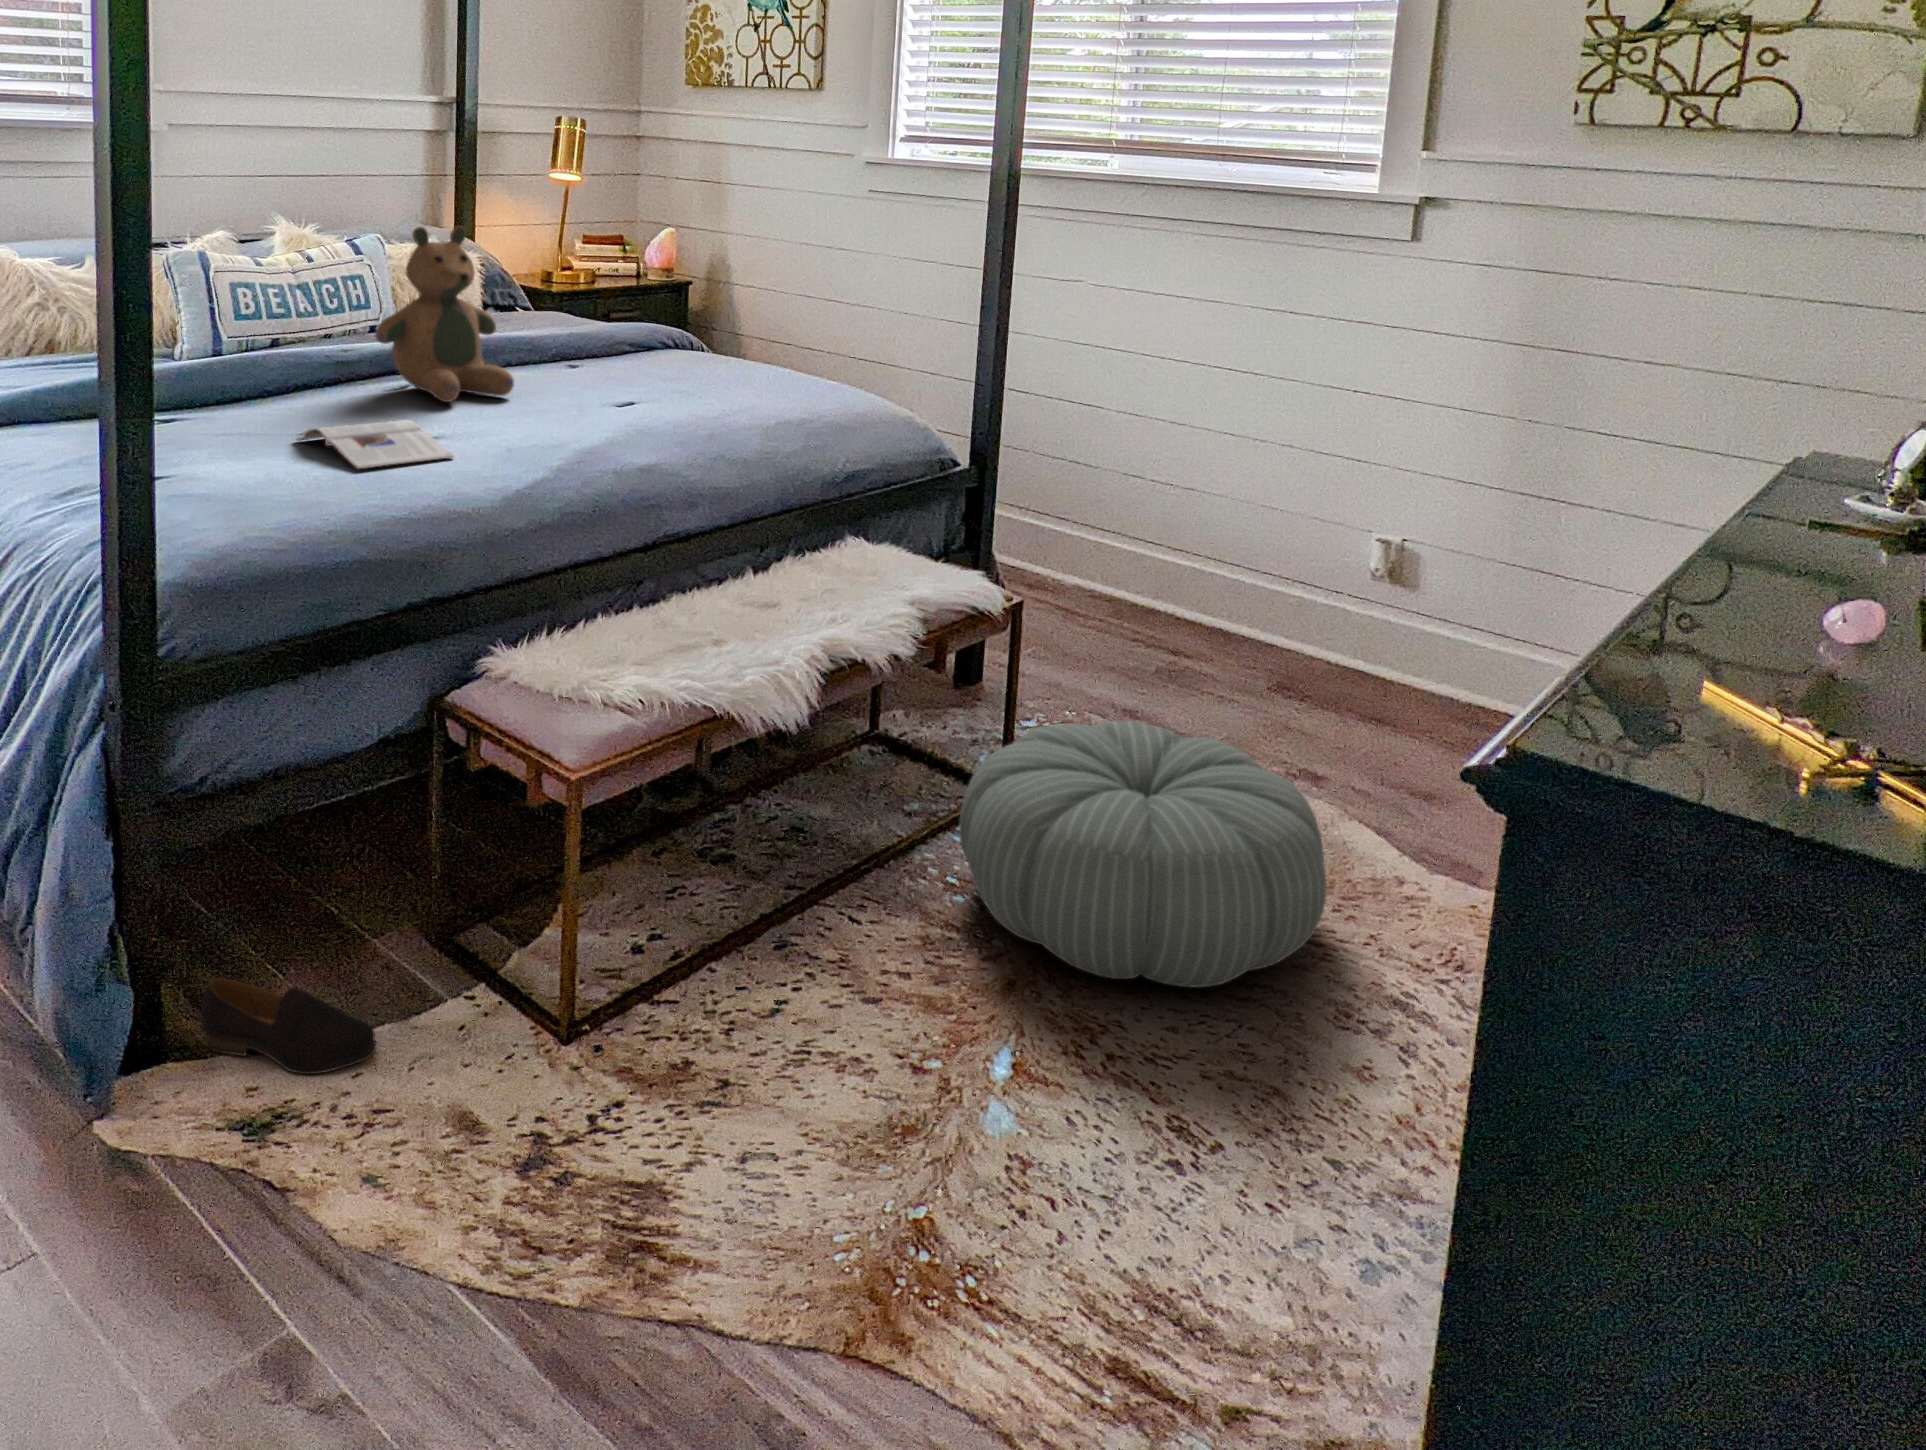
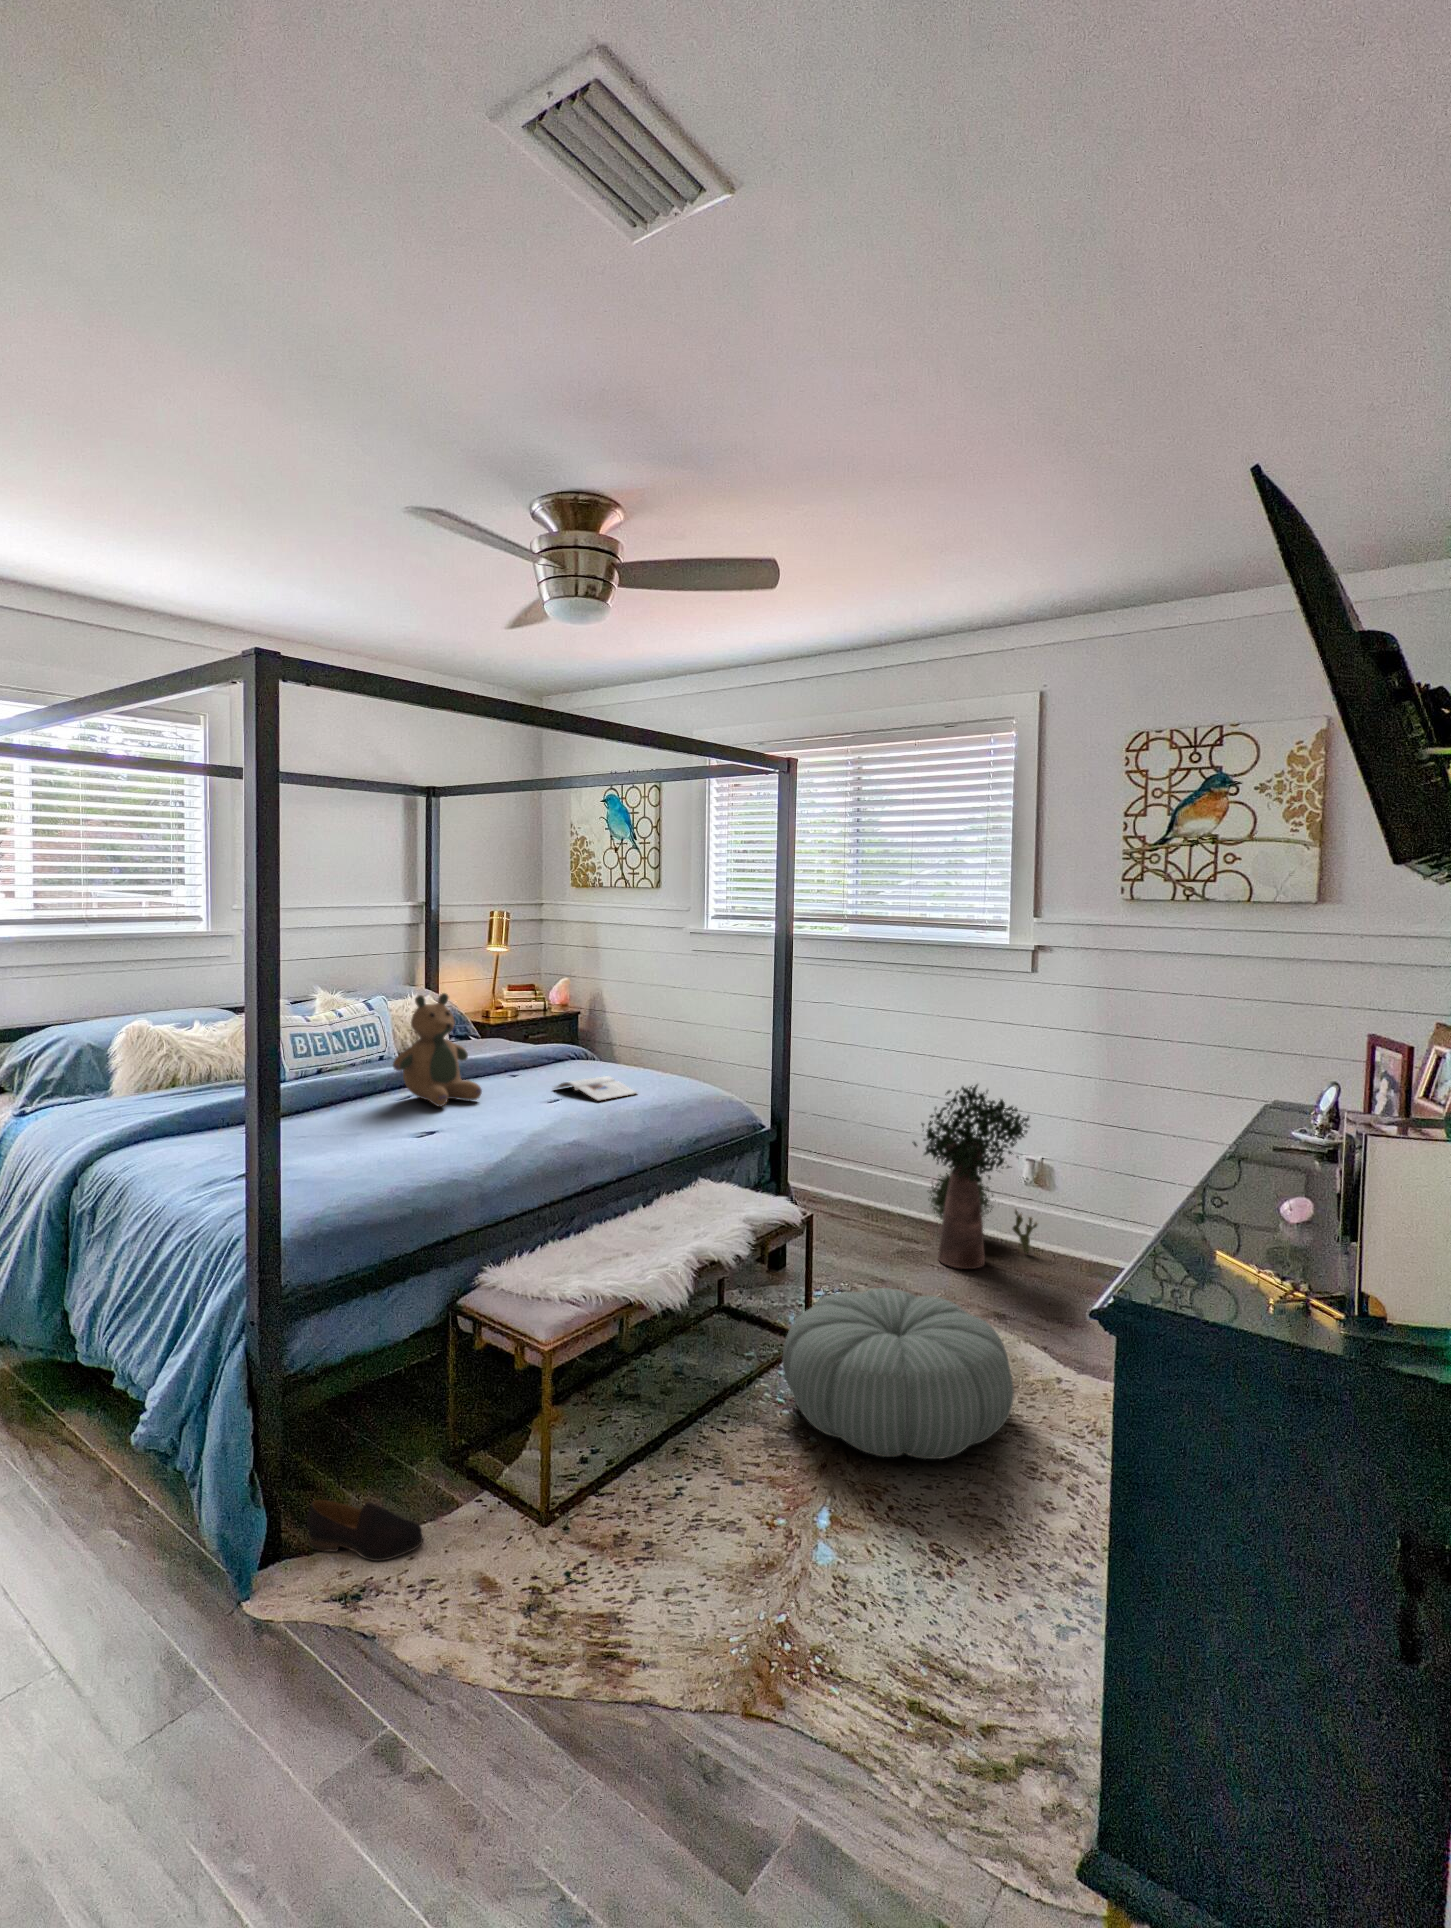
potted plant: none [1198,413,1395,704] -> present [912,1084,1037,1269]
magazine: present [297,420,453,470] -> present [555,1076,637,1101]

